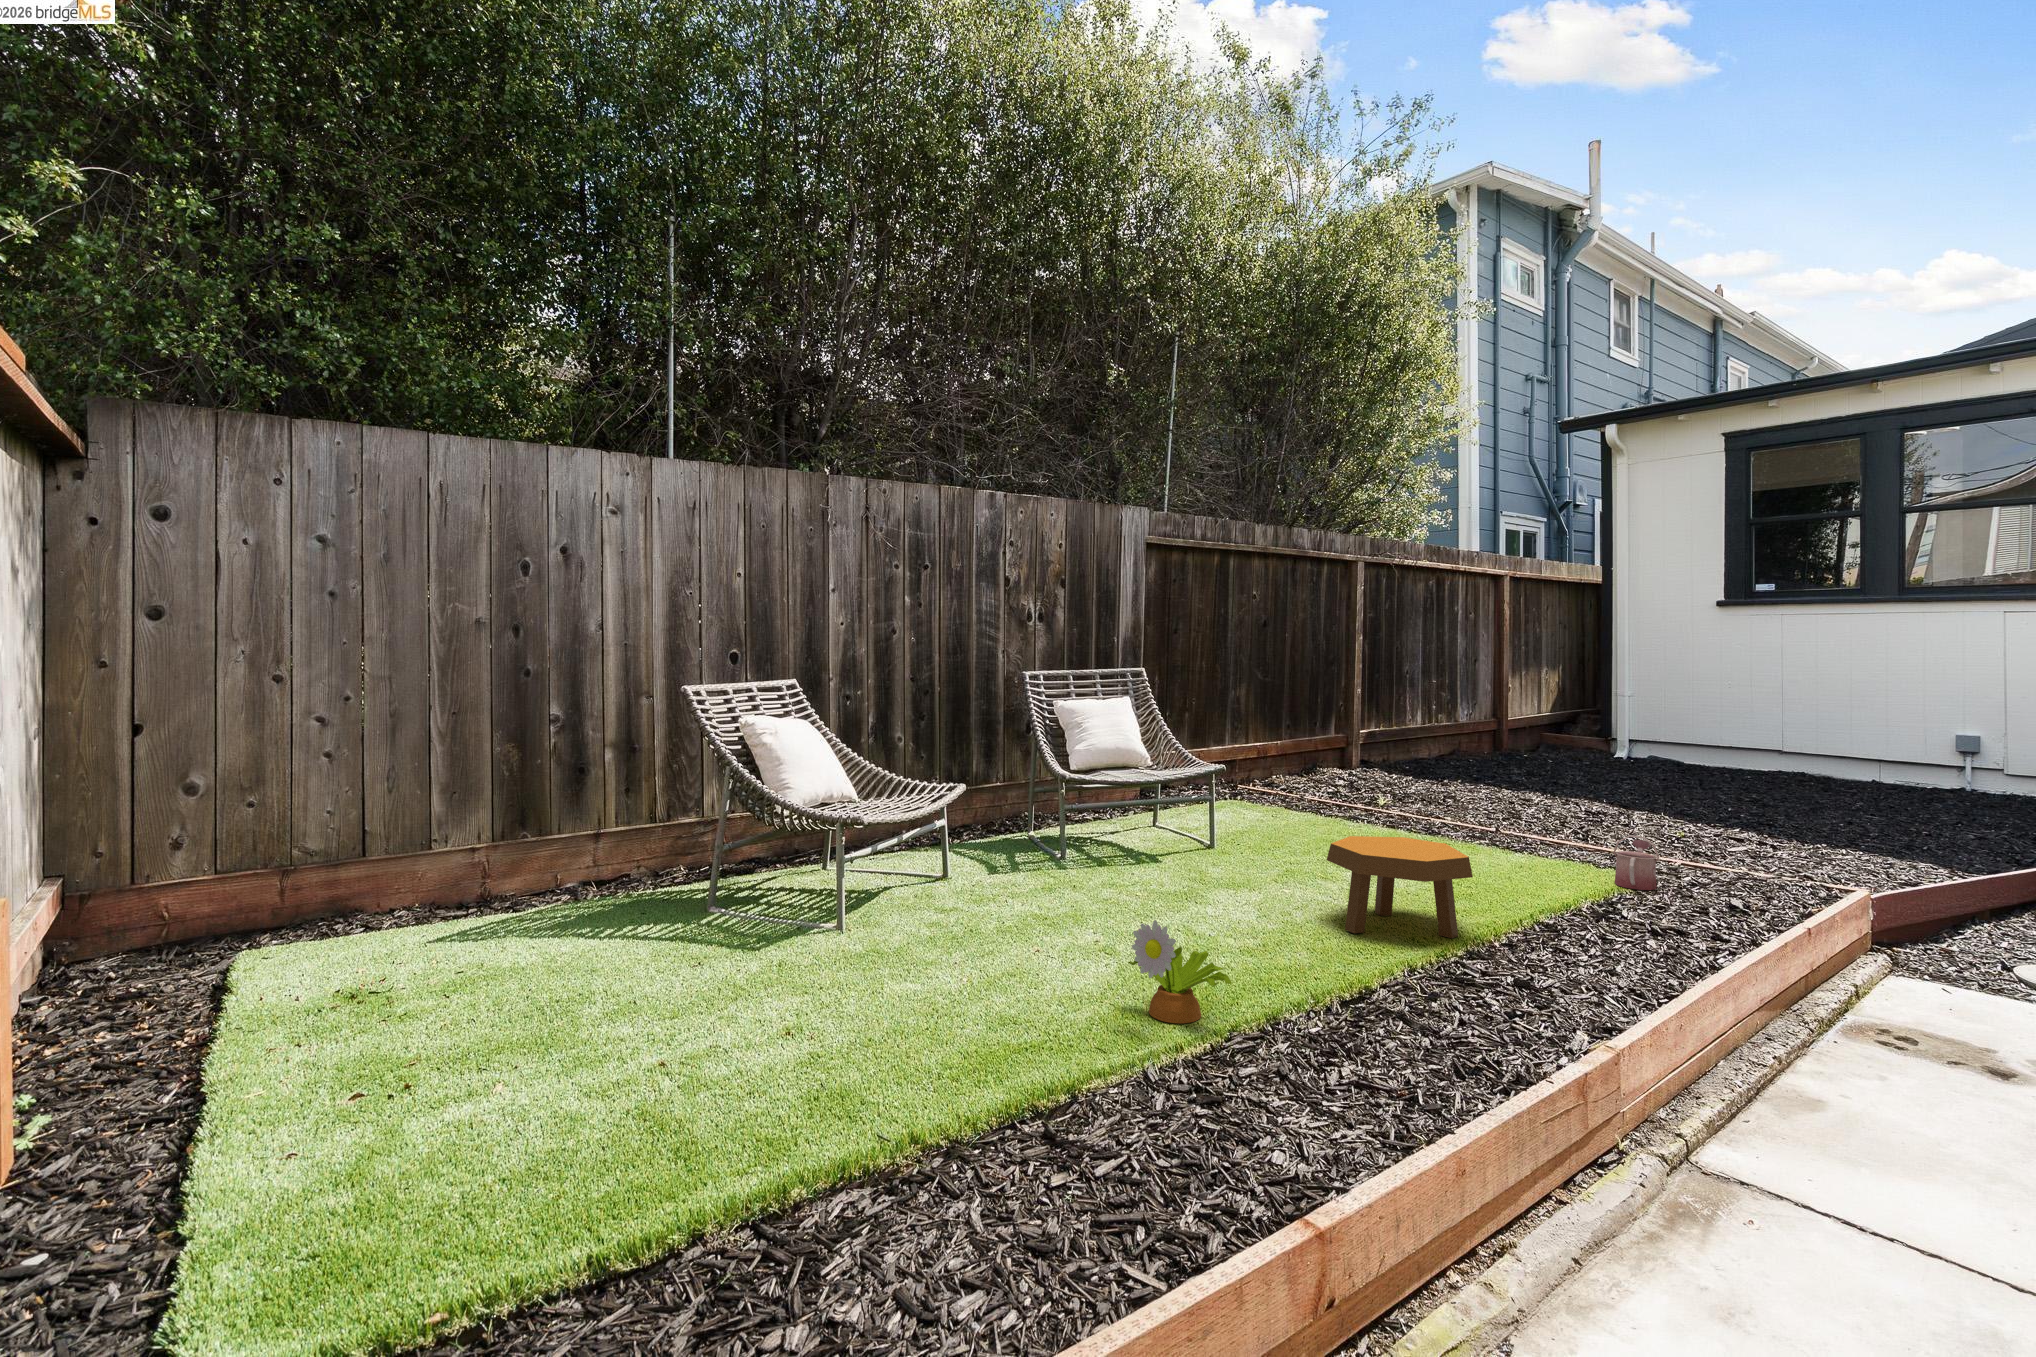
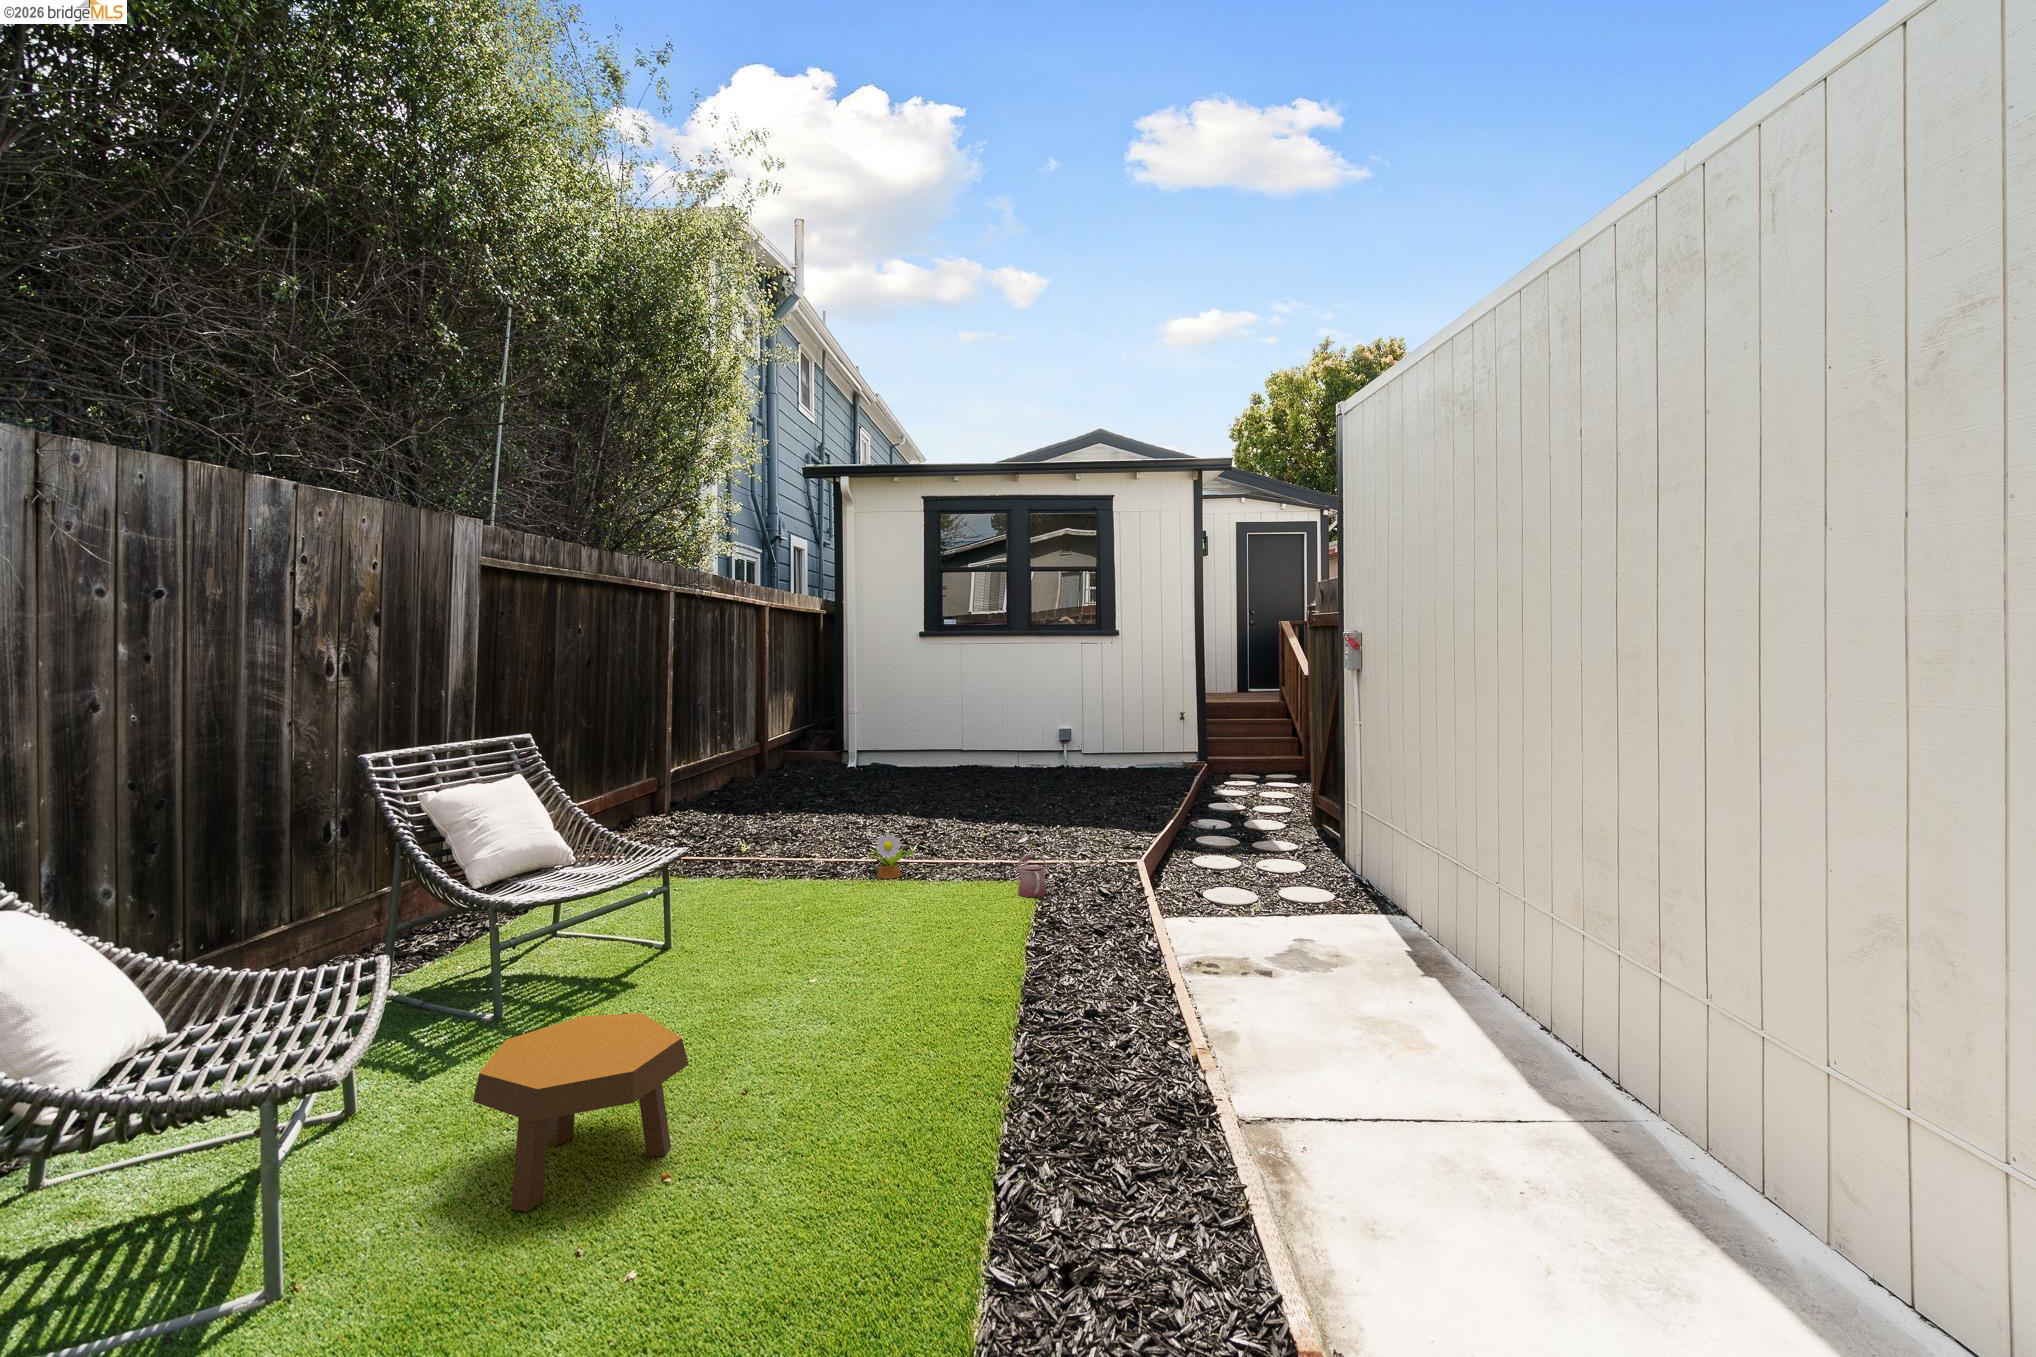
footstool: present [1327,836,1473,938] -> present [473,1013,689,1212]
decorative plant: present [1128,920,1232,1023] -> present [866,832,915,879]

